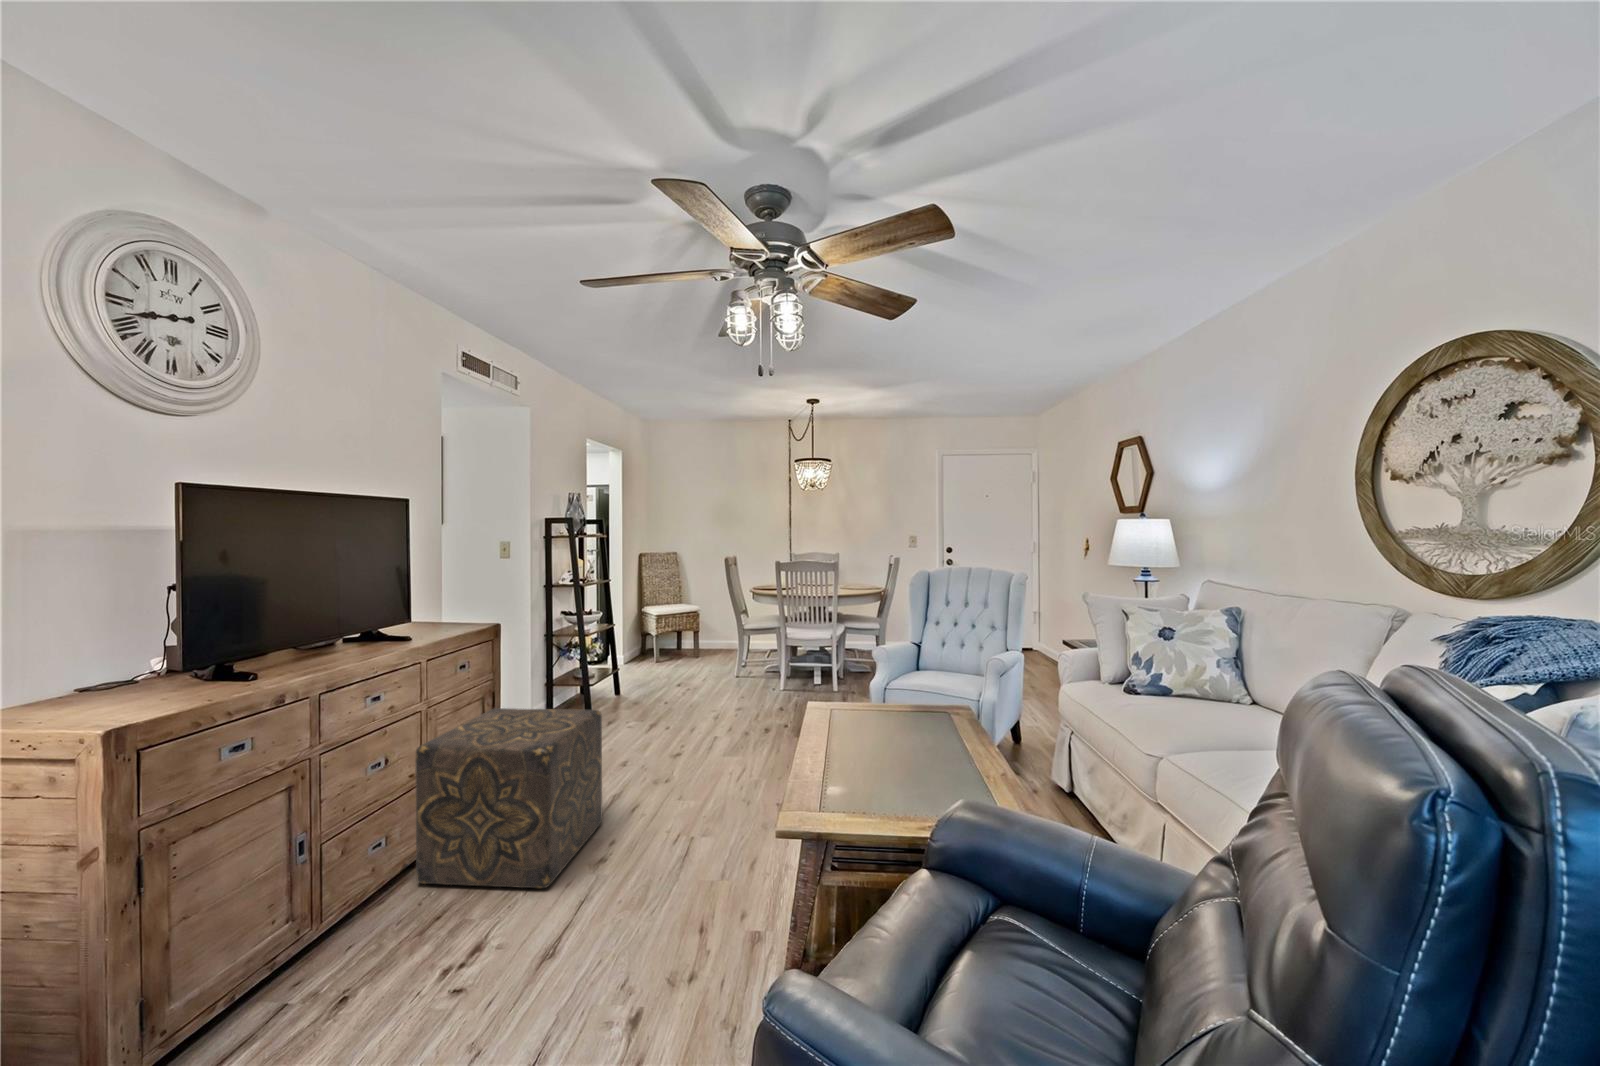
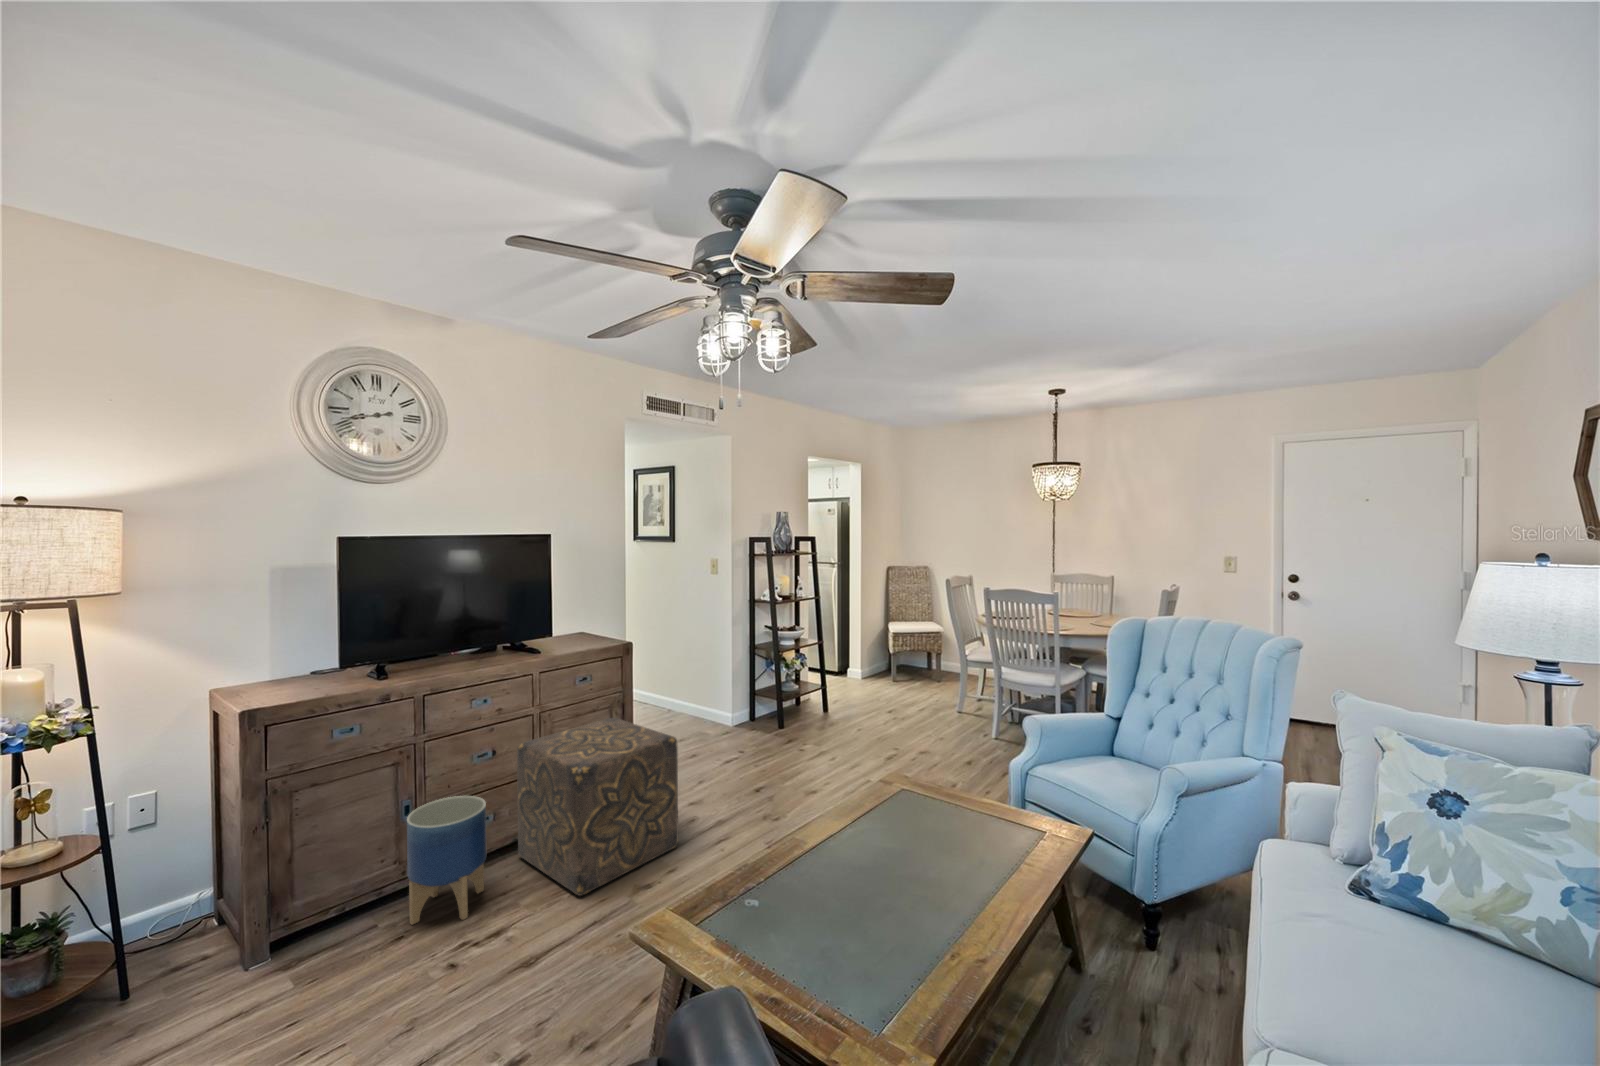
planter: none [323,812,429,985] -> present [407,796,487,925]

